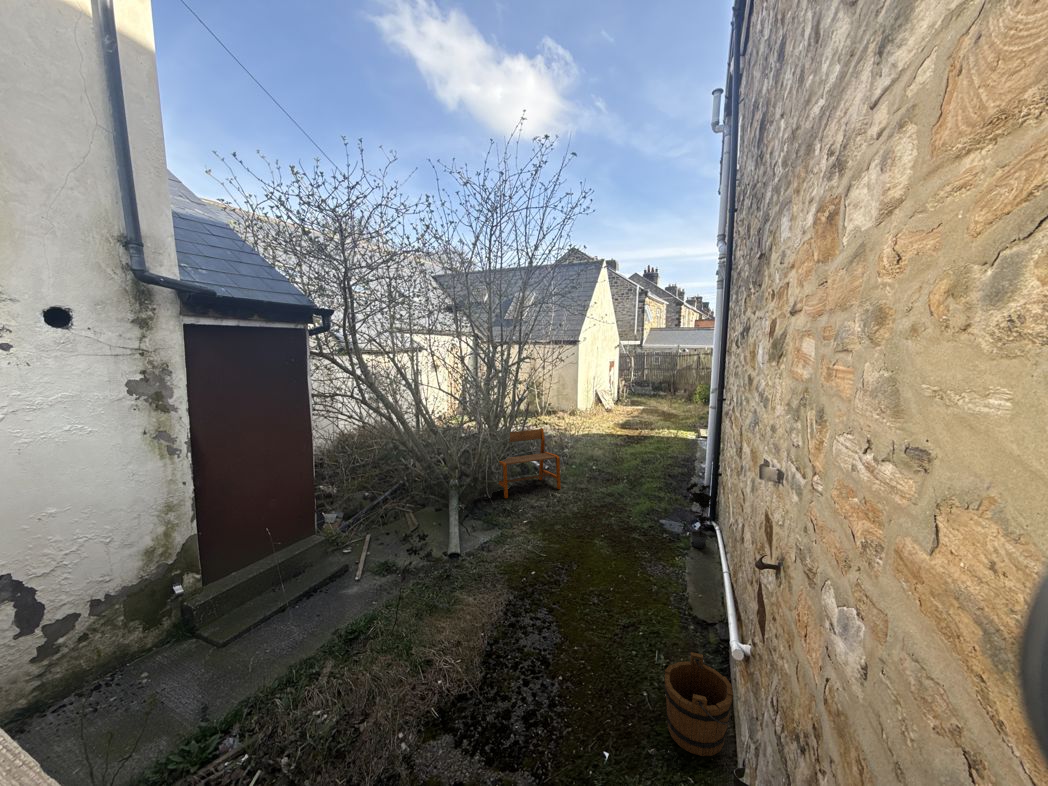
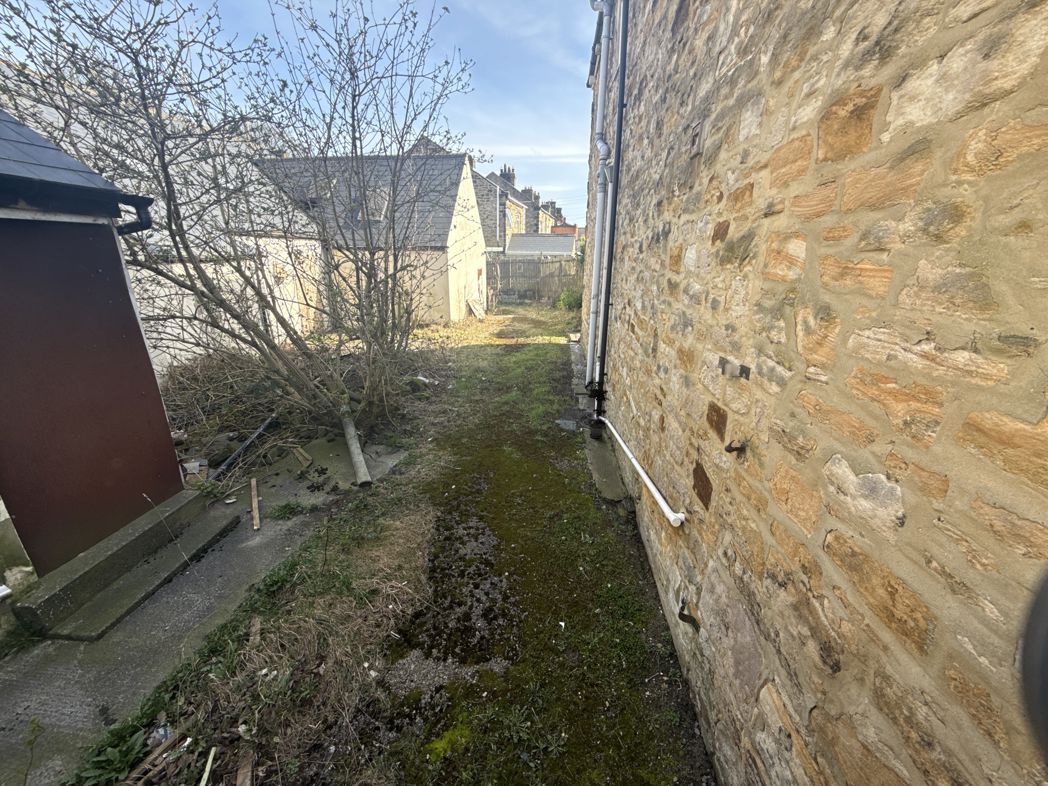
bench: present [498,428,561,498] -> none [378,343,456,419]
bucket: present [664,652,733,756] -> none [606,526,664,605]

